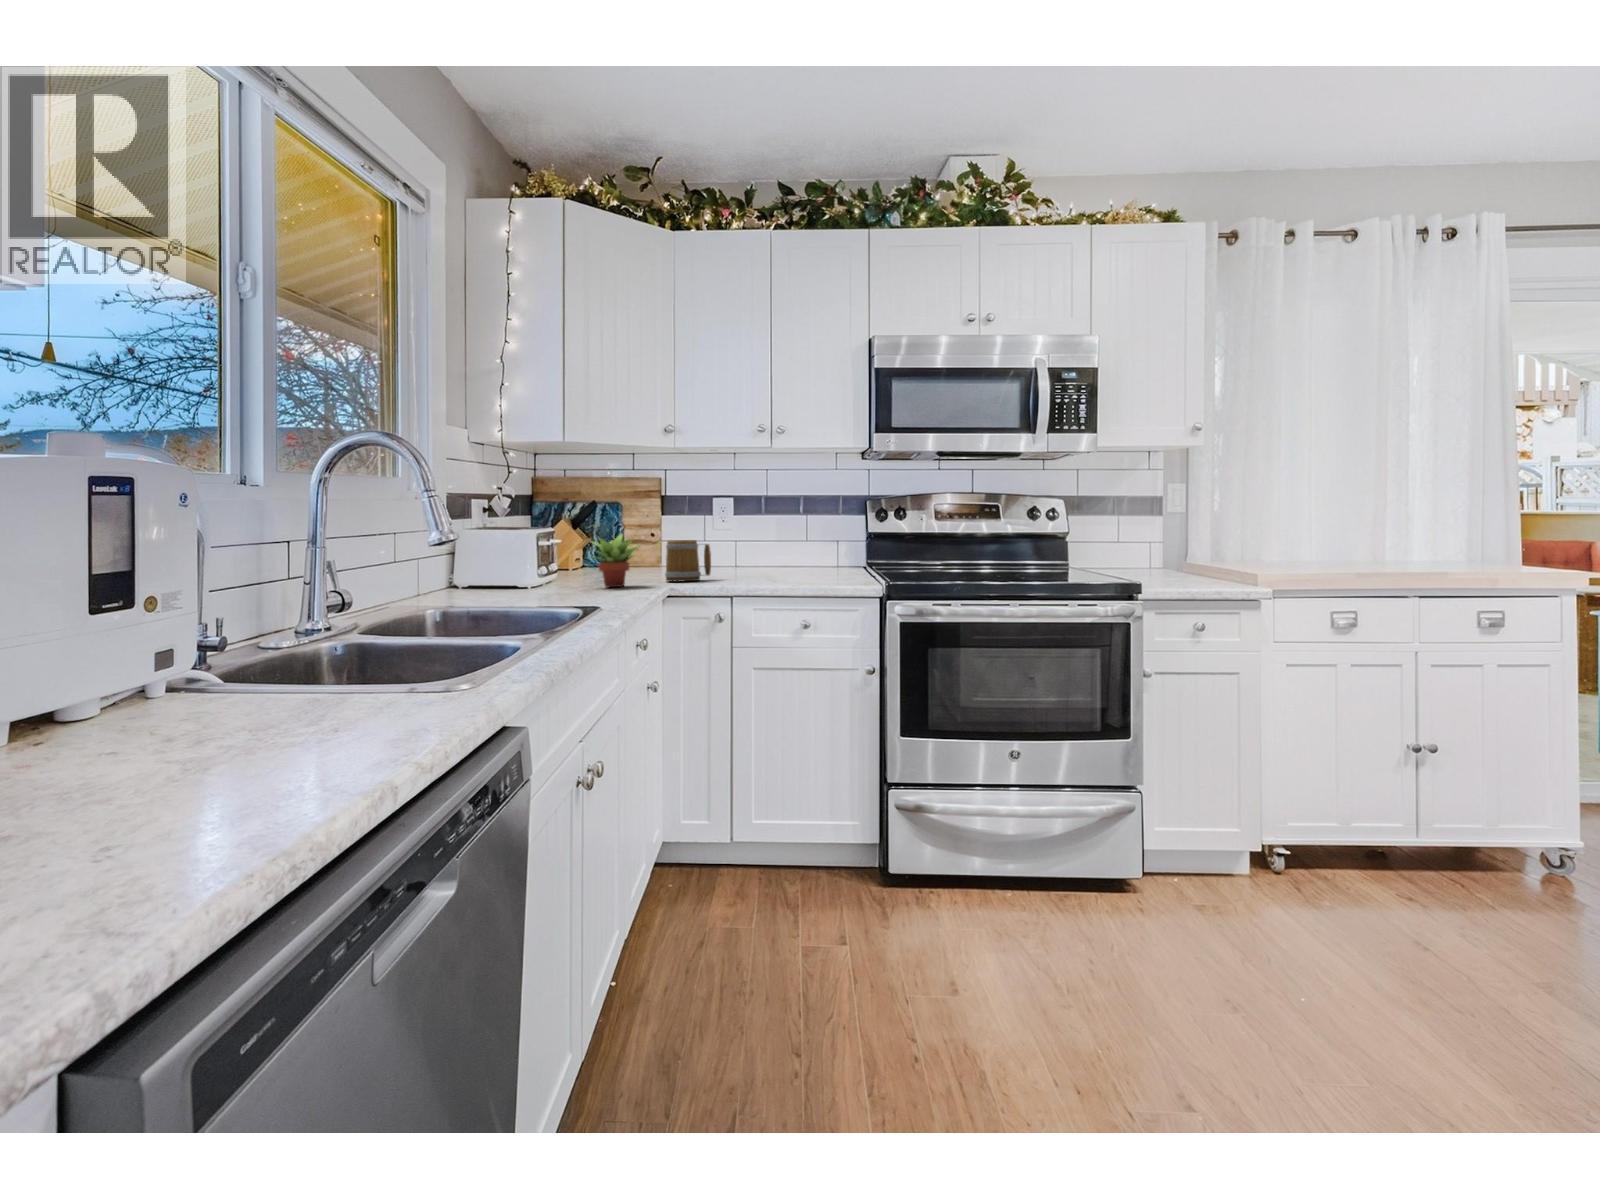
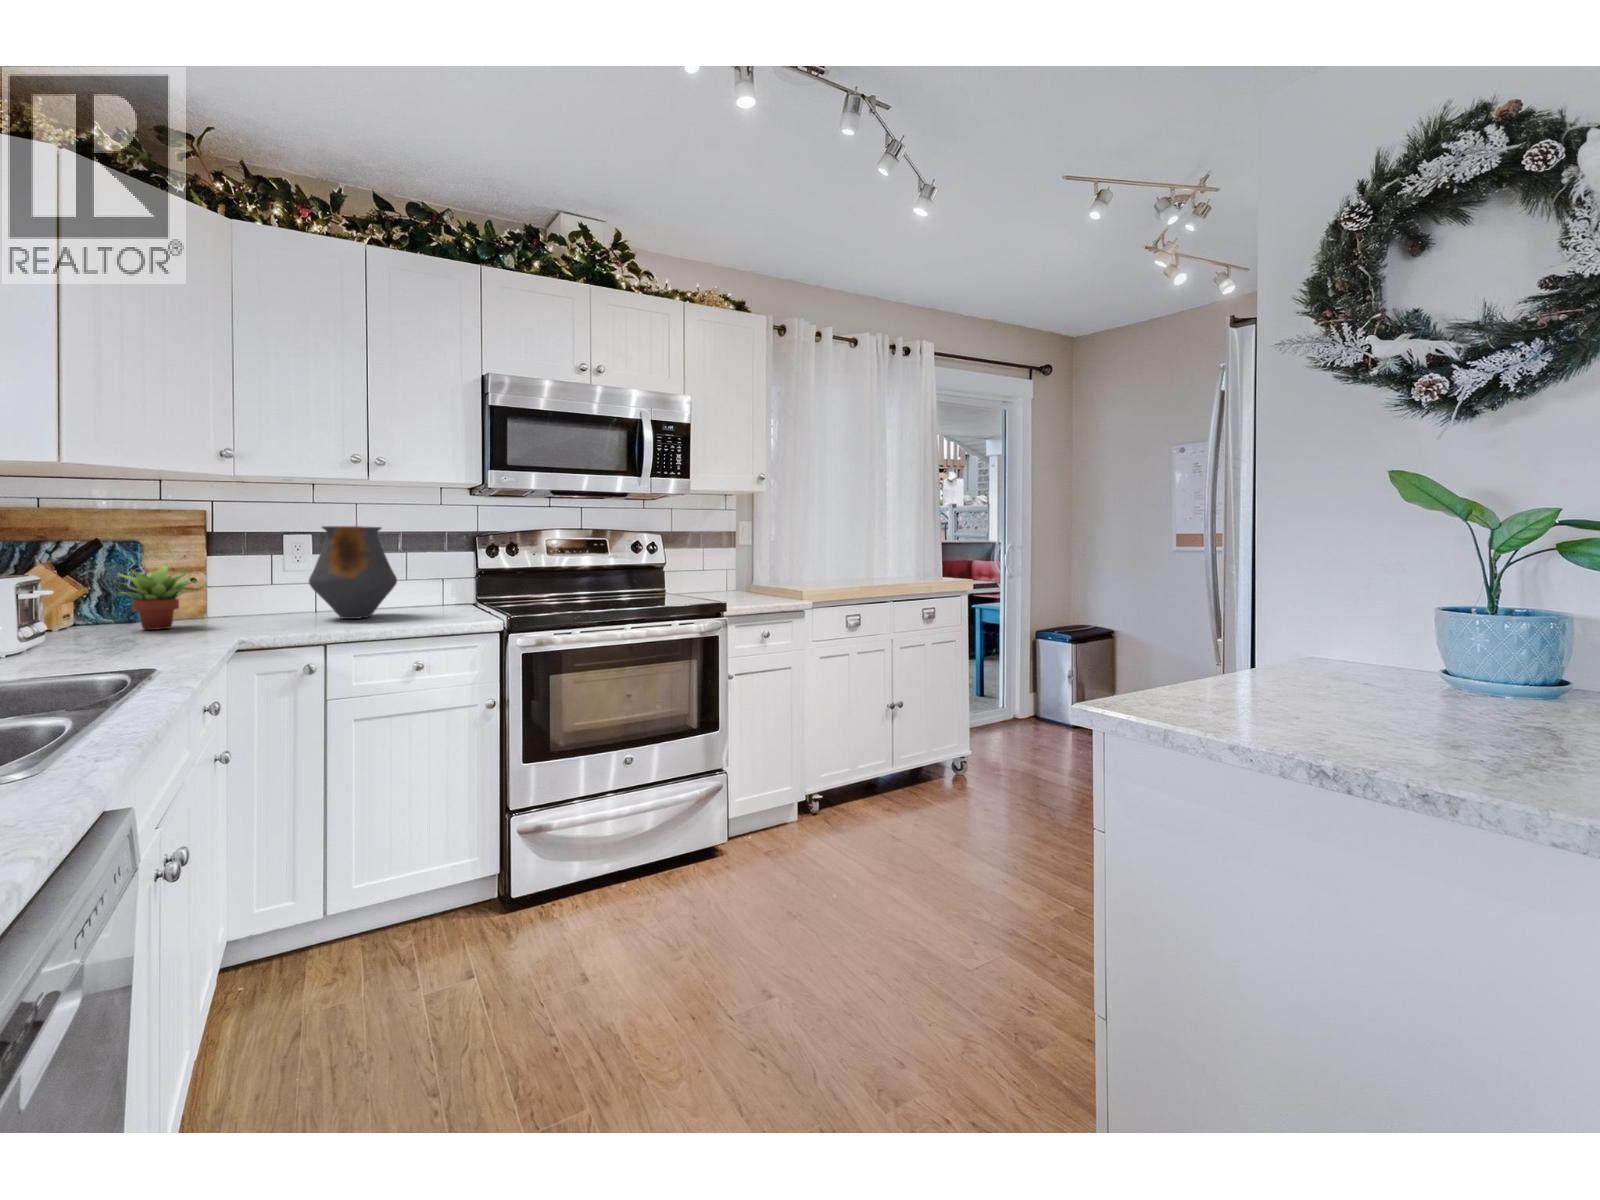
vase: none [722,495,794,582] -> present [309,526,397,619]
mug: present [665,540,711,581] -> none [228,571,291,619]

